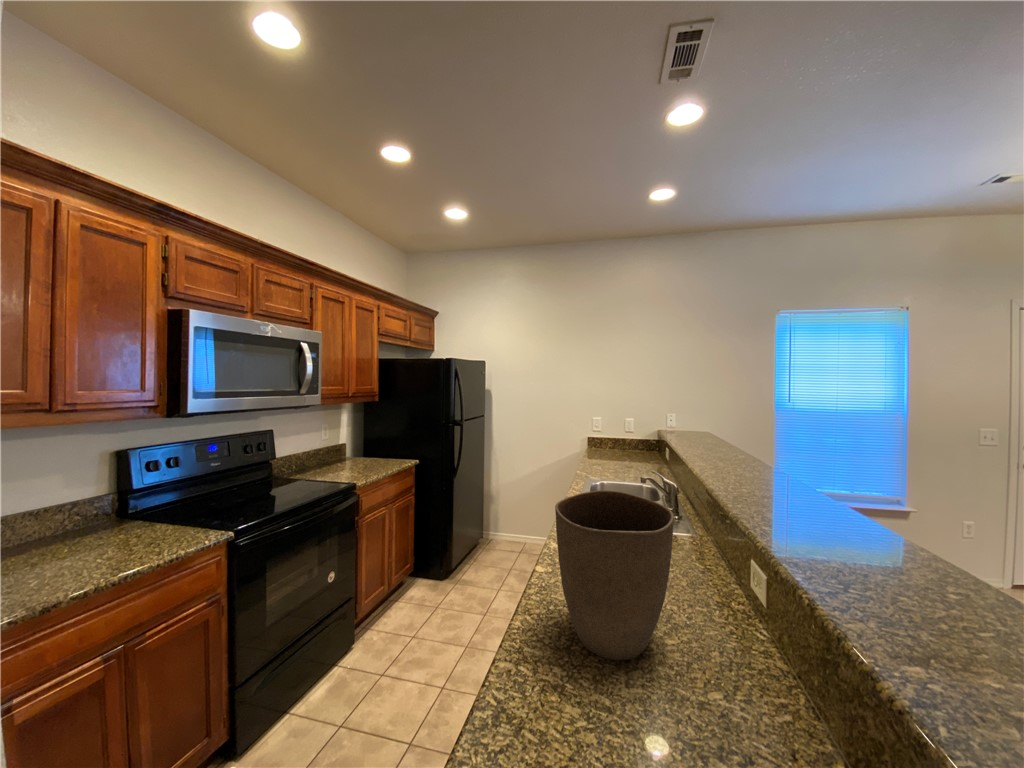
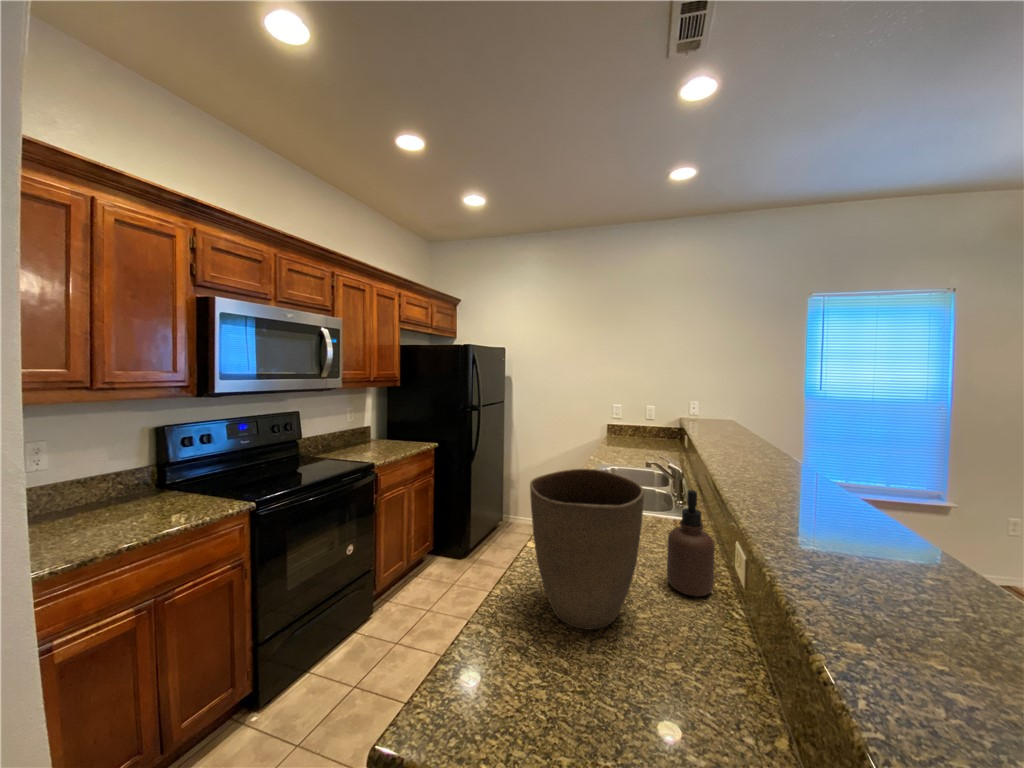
soap dispenser: none [686,508,734,617] -> present [667,490,715,596]

